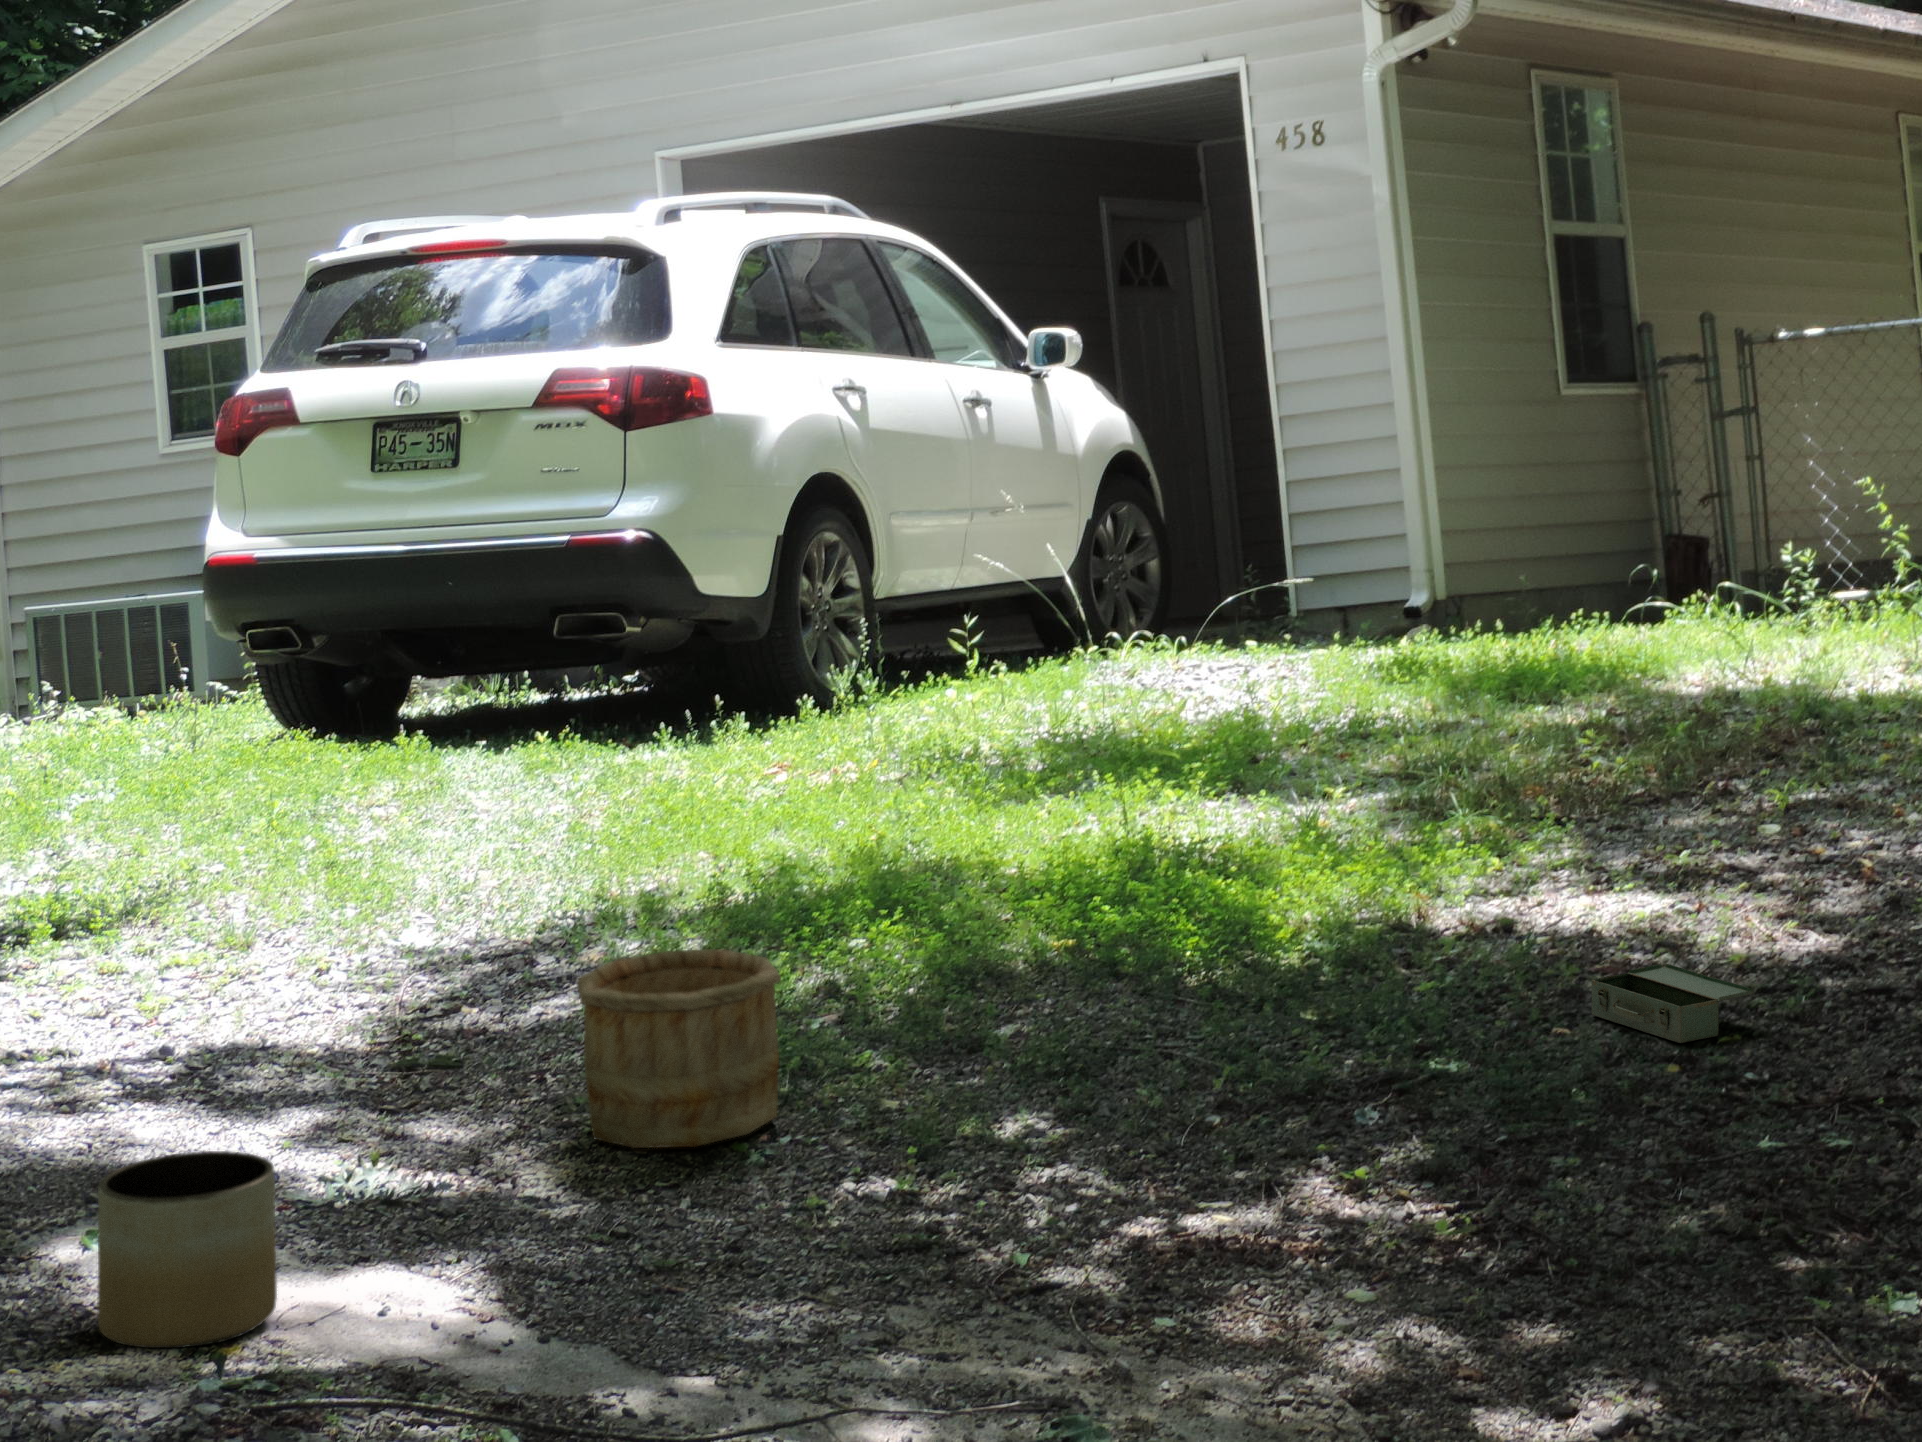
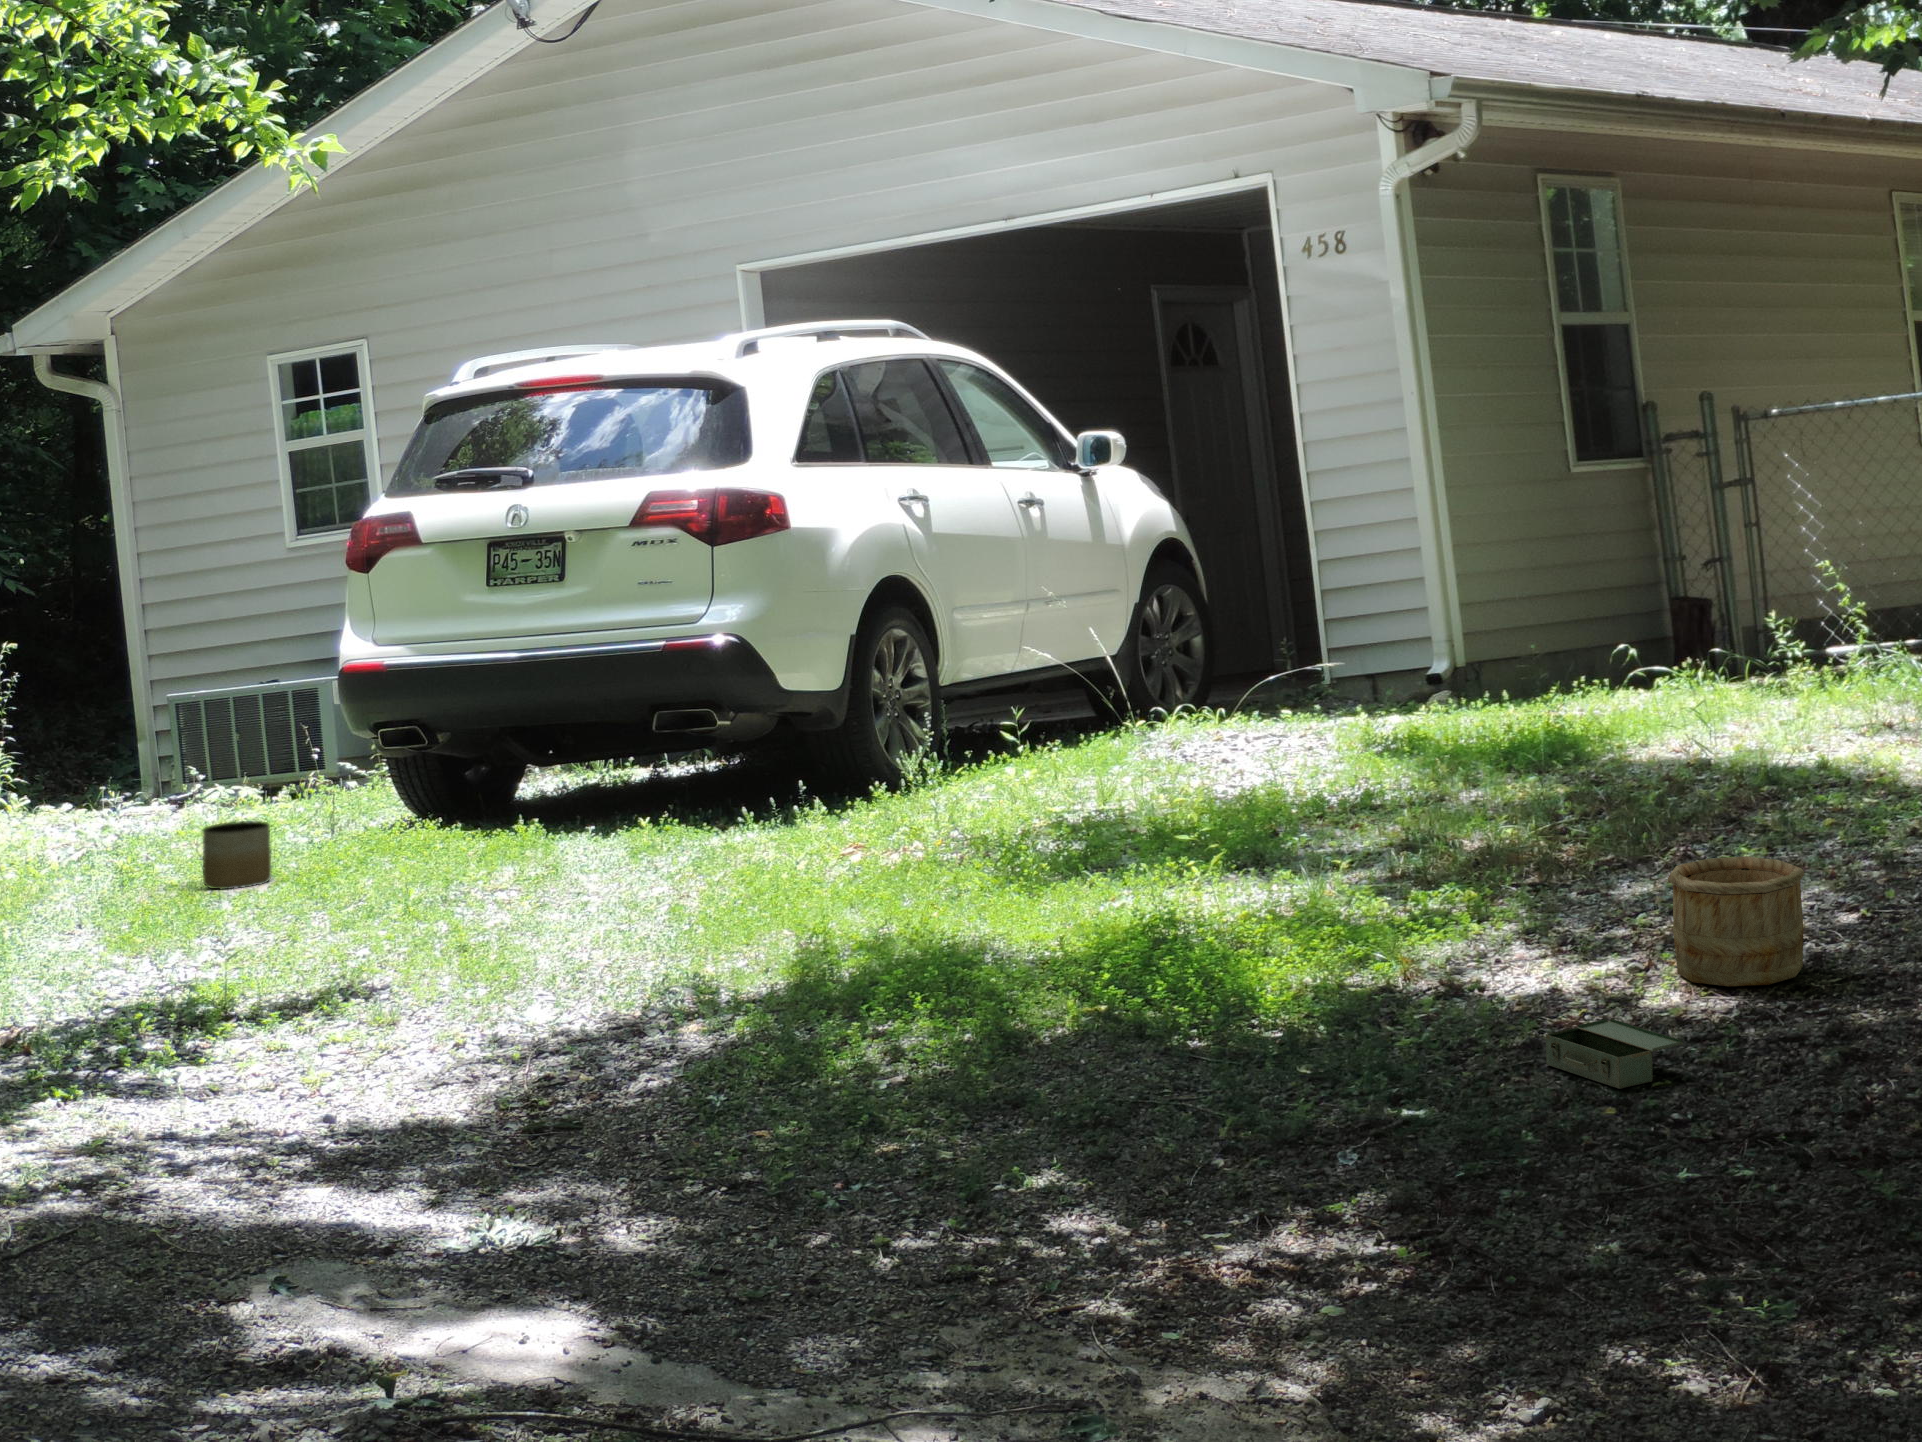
wooden bucket: present [576,949,781,1148] -> present [1668,856,1804,986]
planter: present [97,1151,277,1348] -> present [203,821,272,889]

